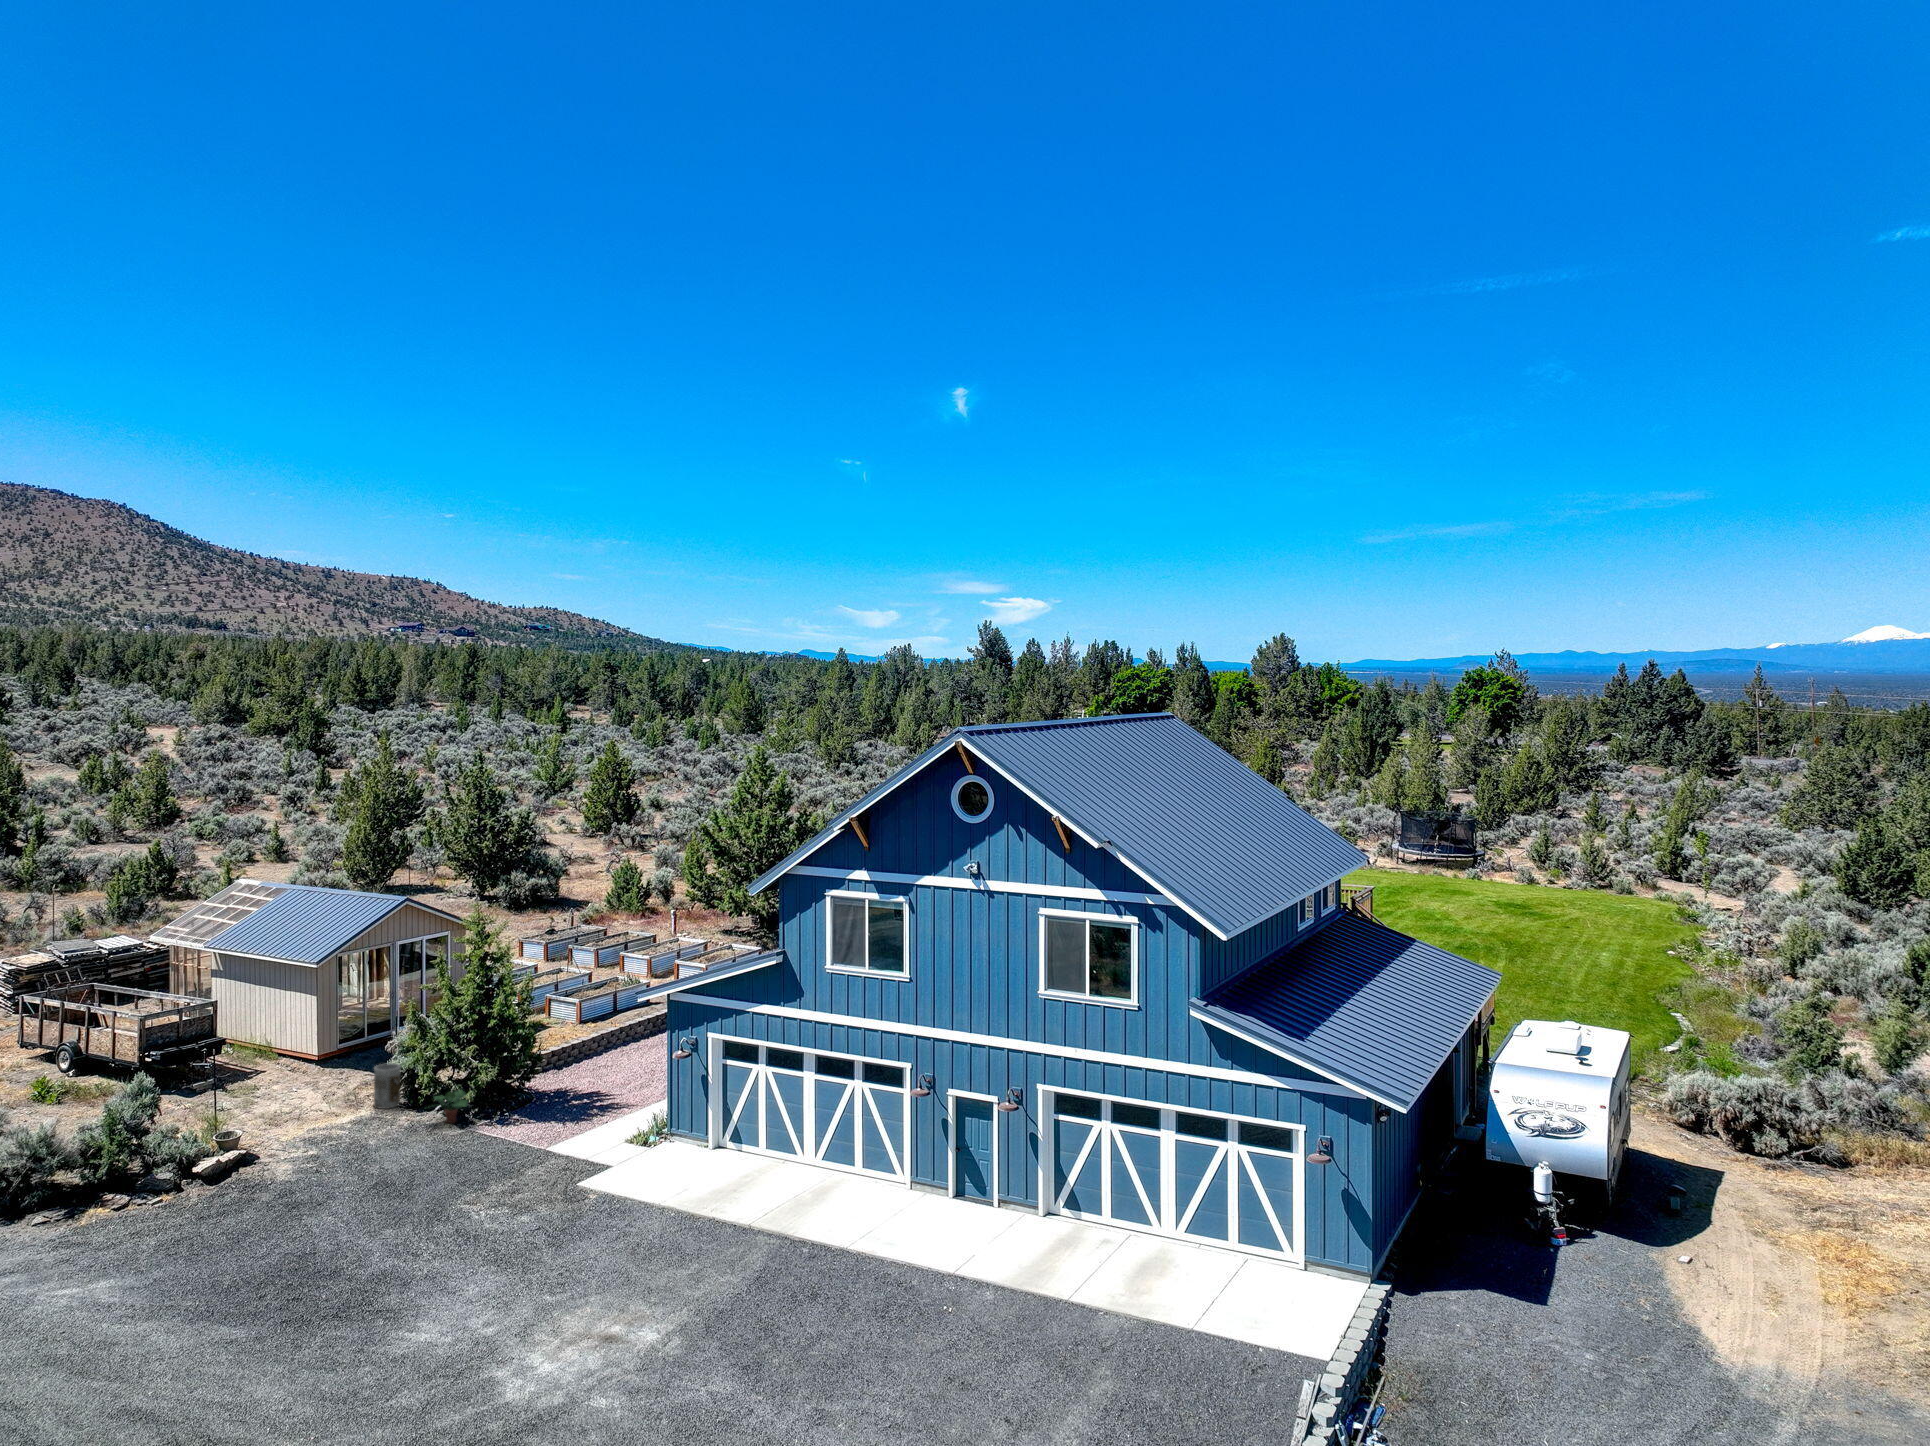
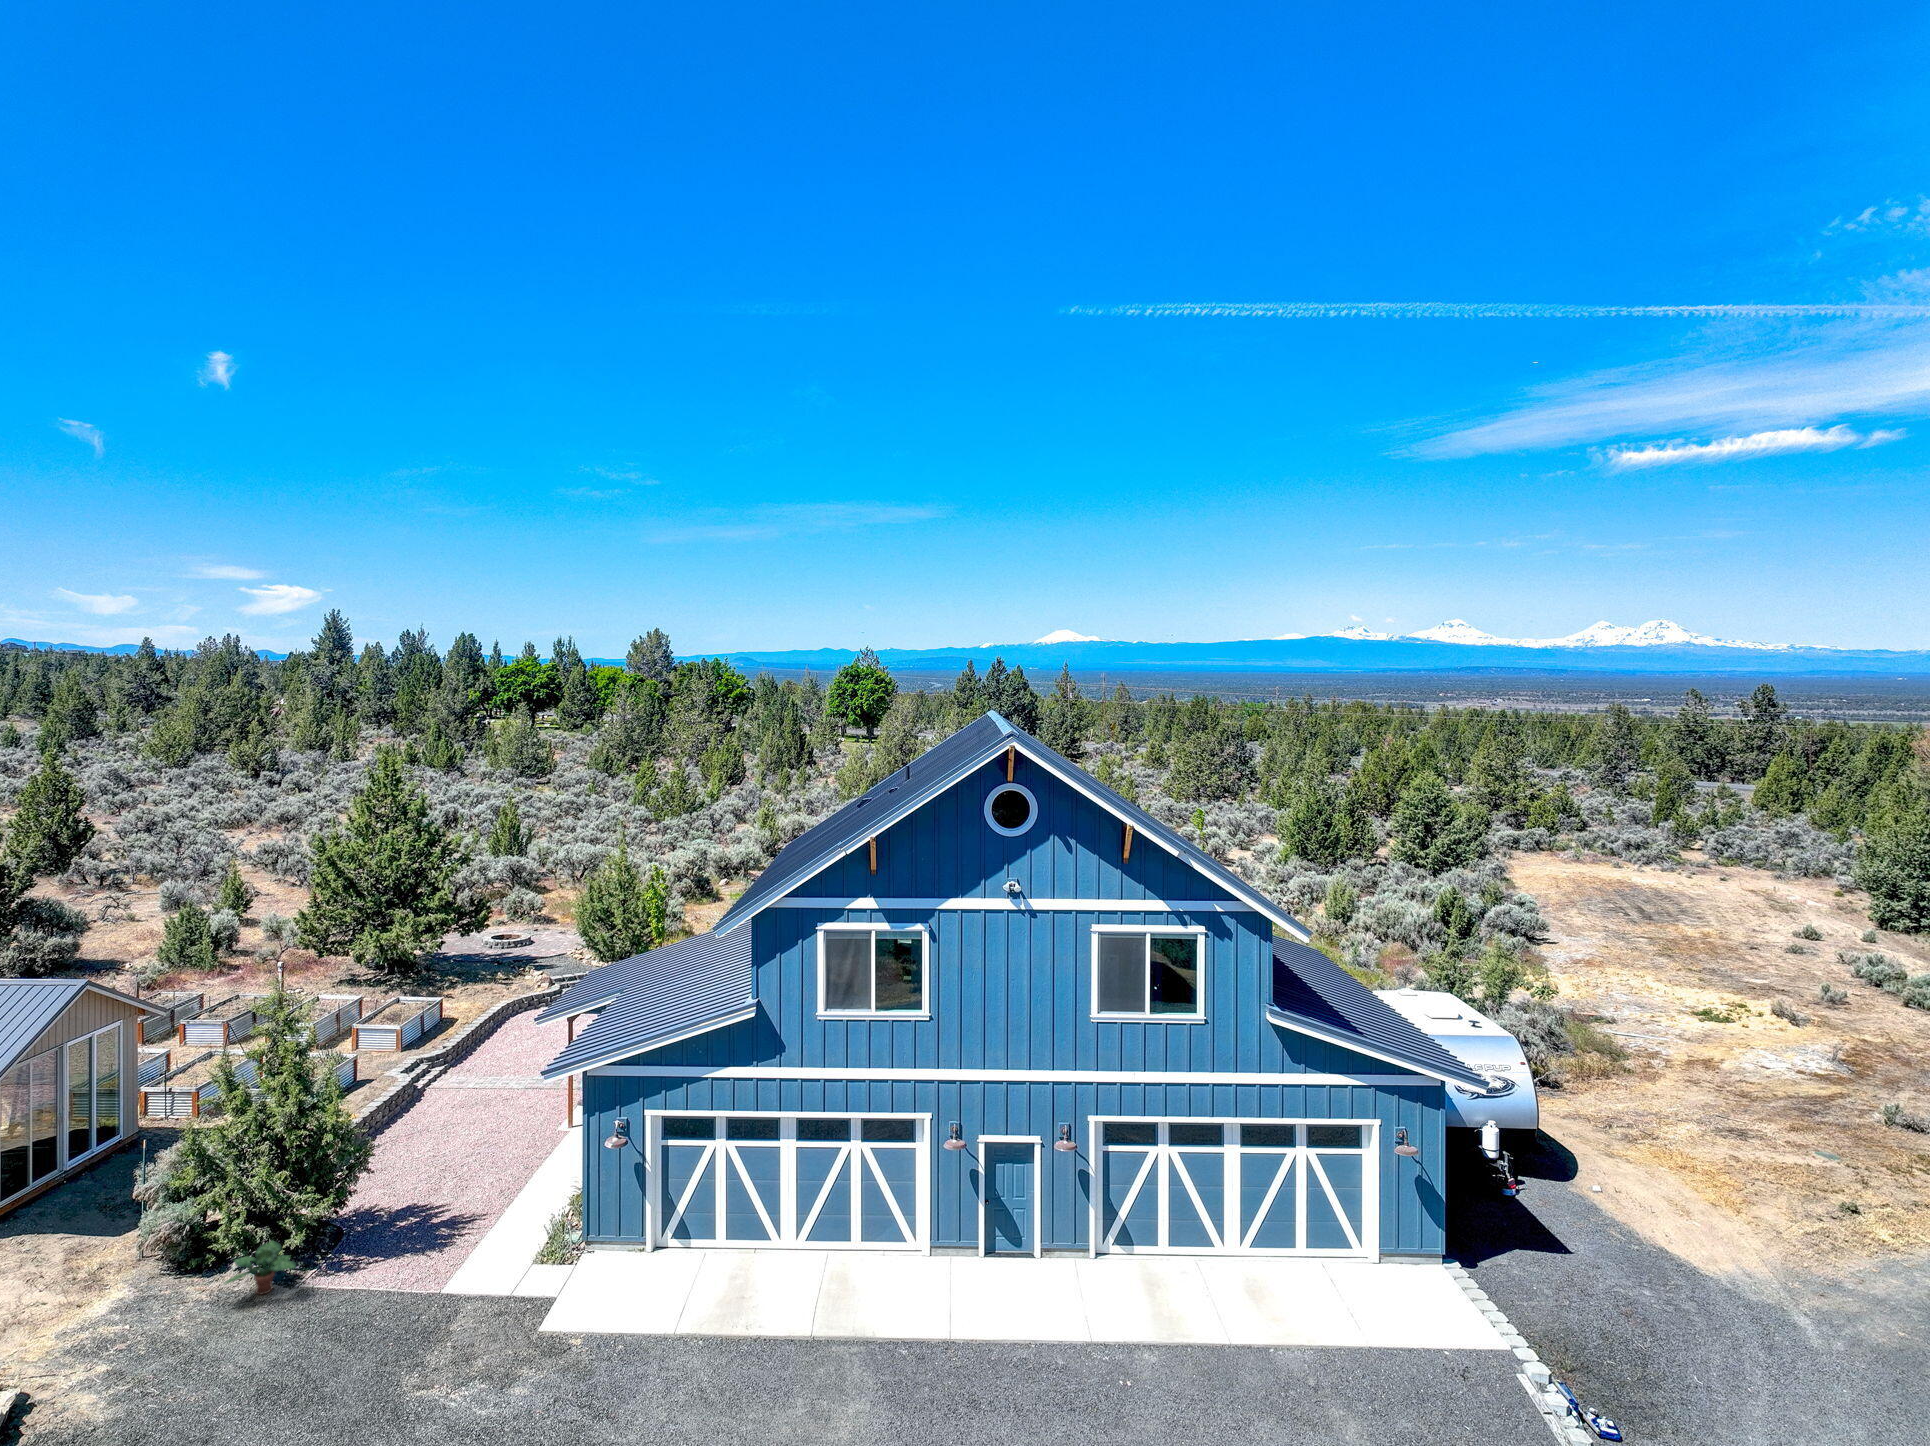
trash can: present [374,1063,401,1109] -> none [118,1221,169,1293]

